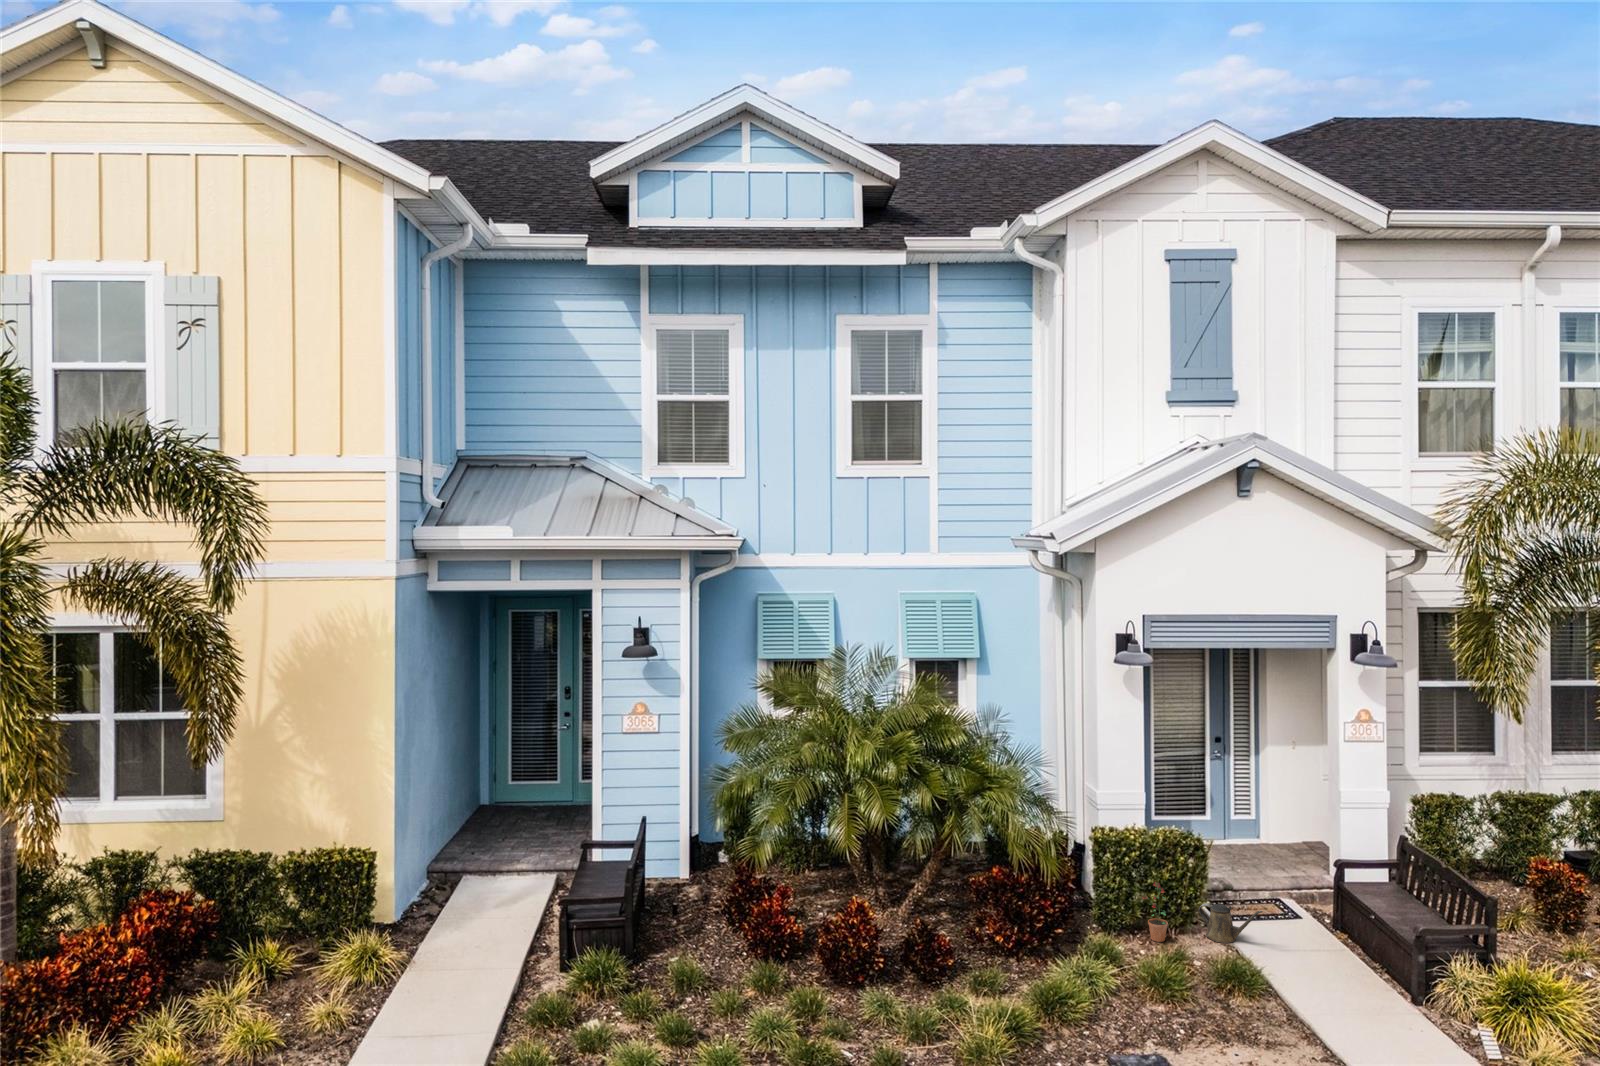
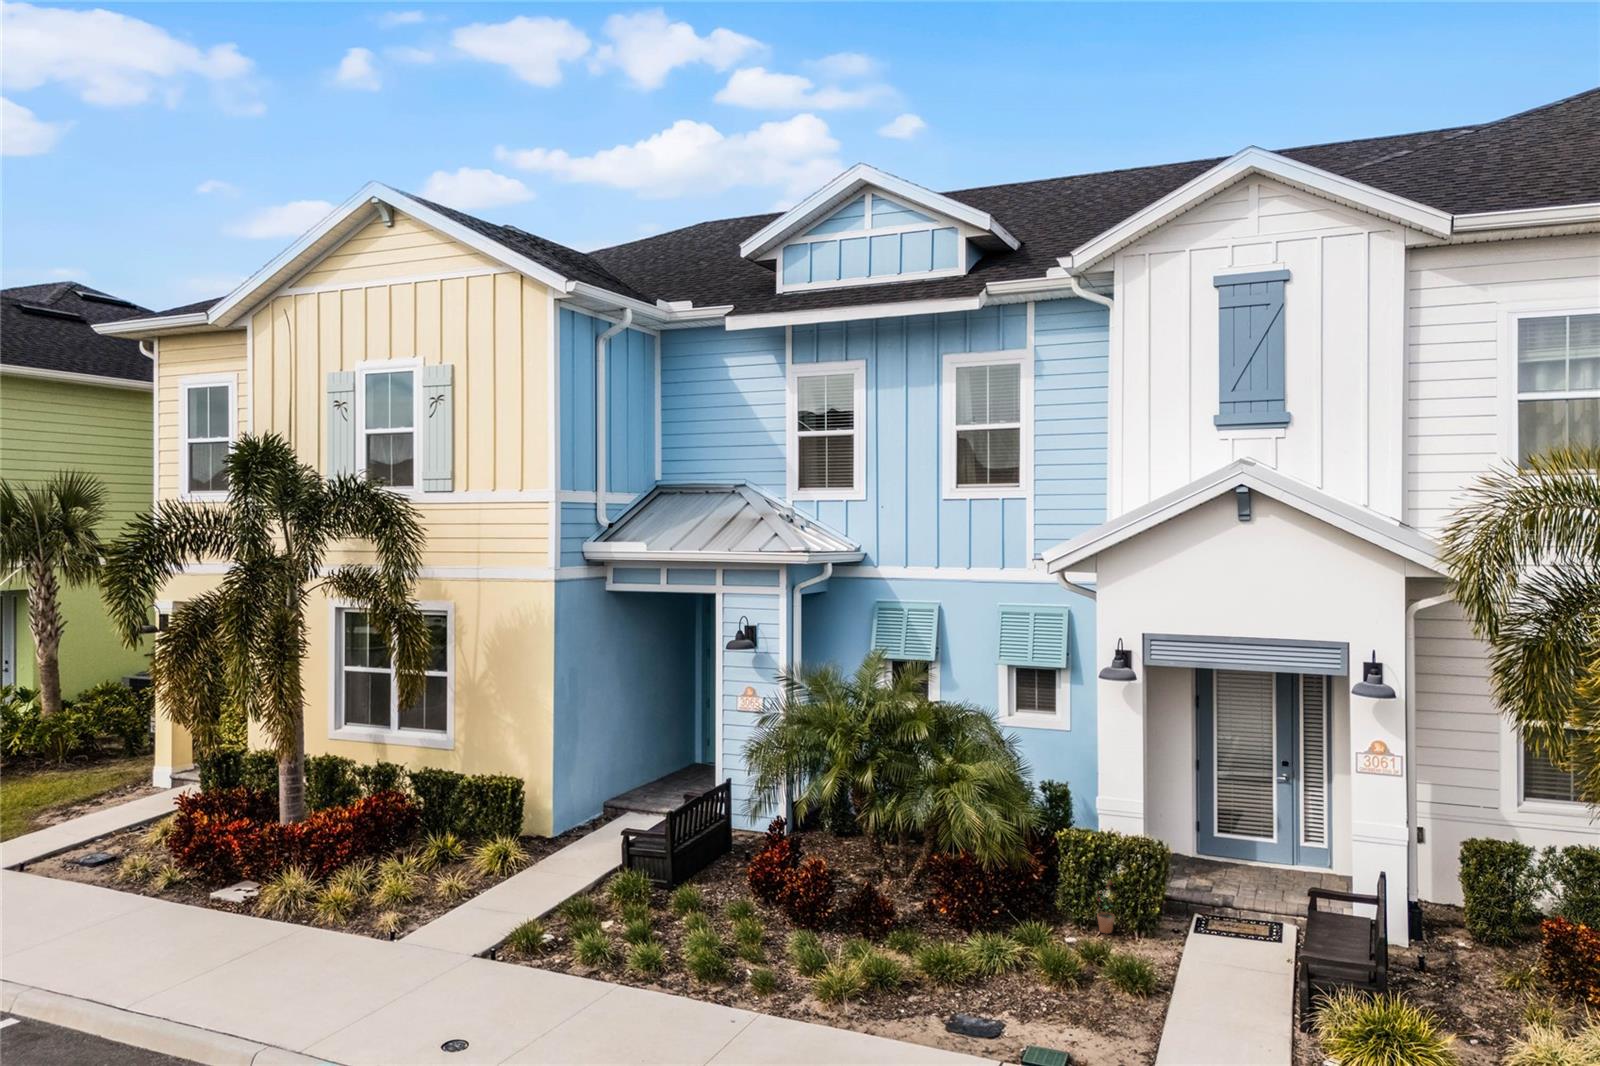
watering can: present [1199,904,1262,943] -> none [1153,907,1195,944]

